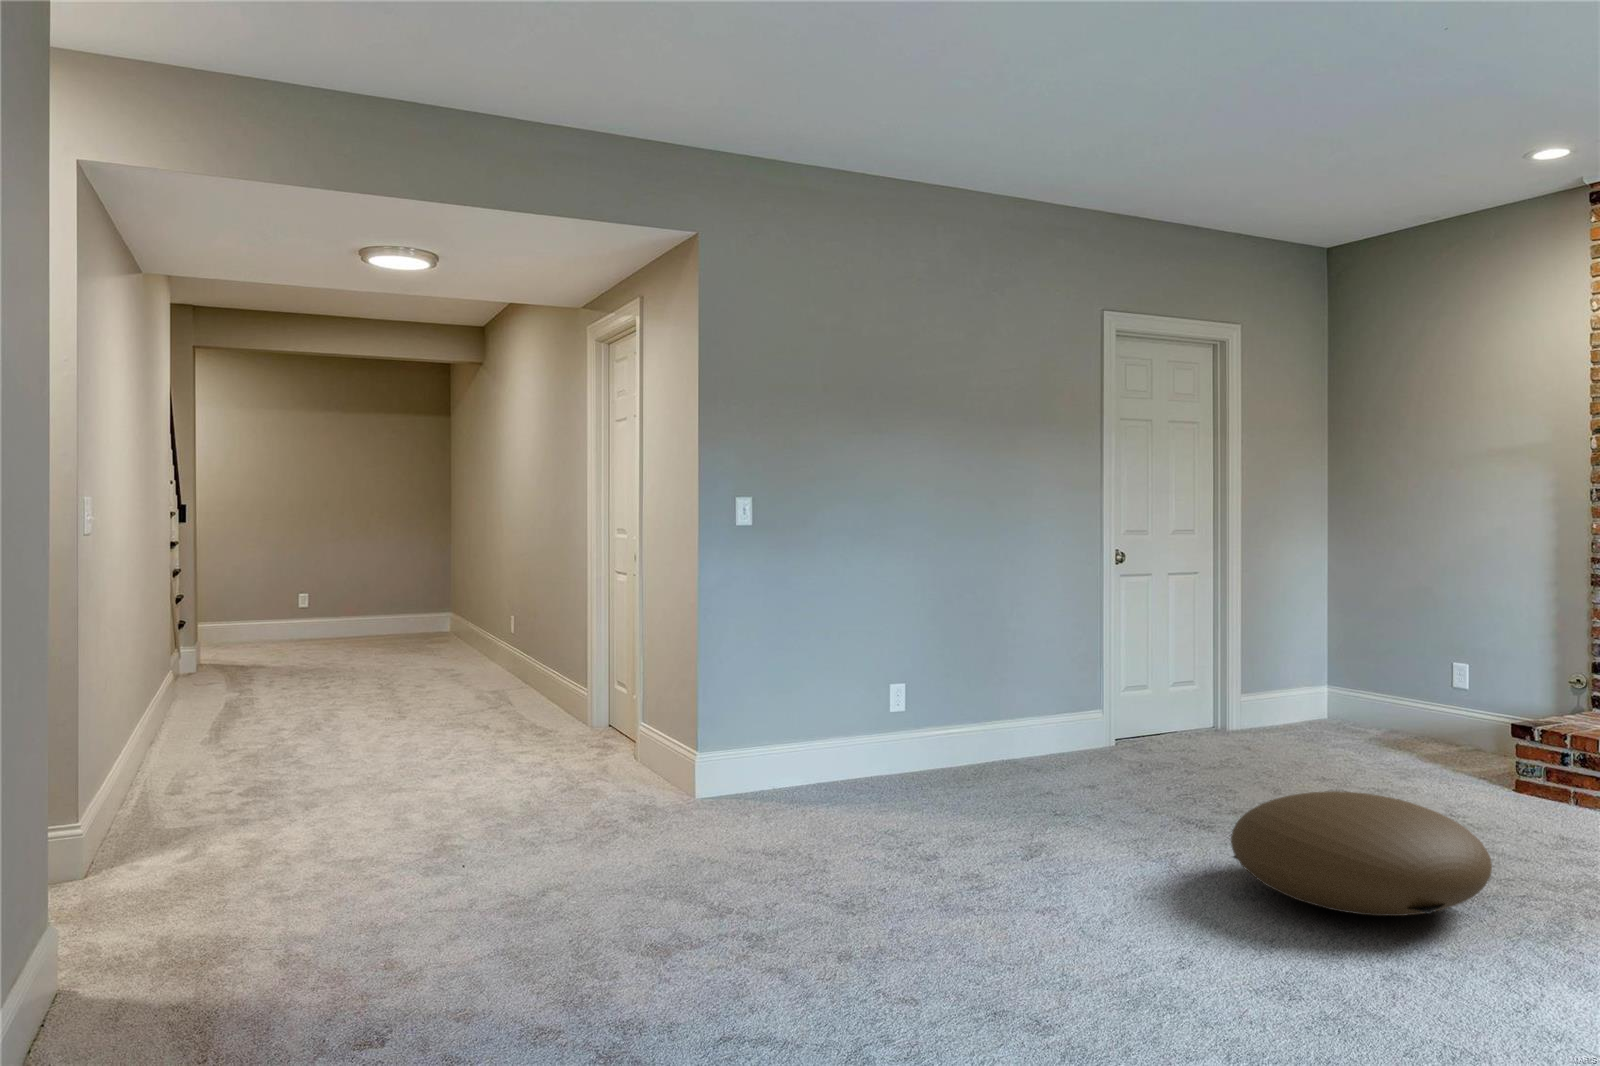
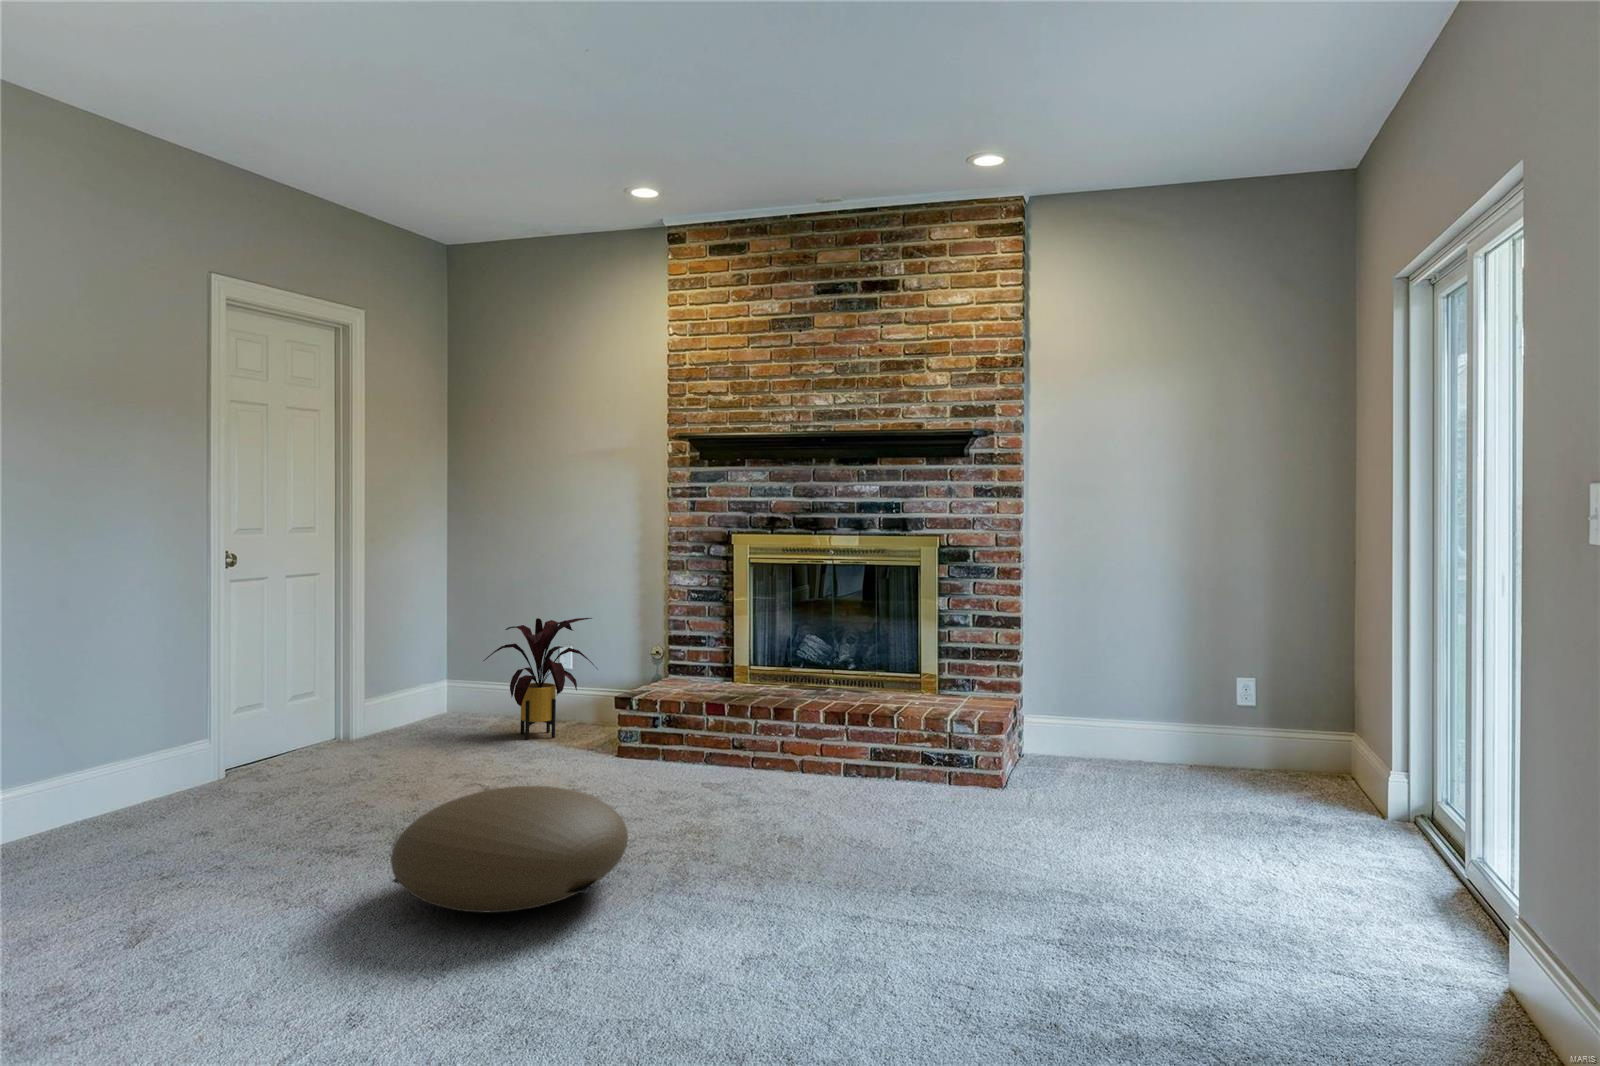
house plant: none [1356,631,1496,759] -> present [483,618,594,739]

